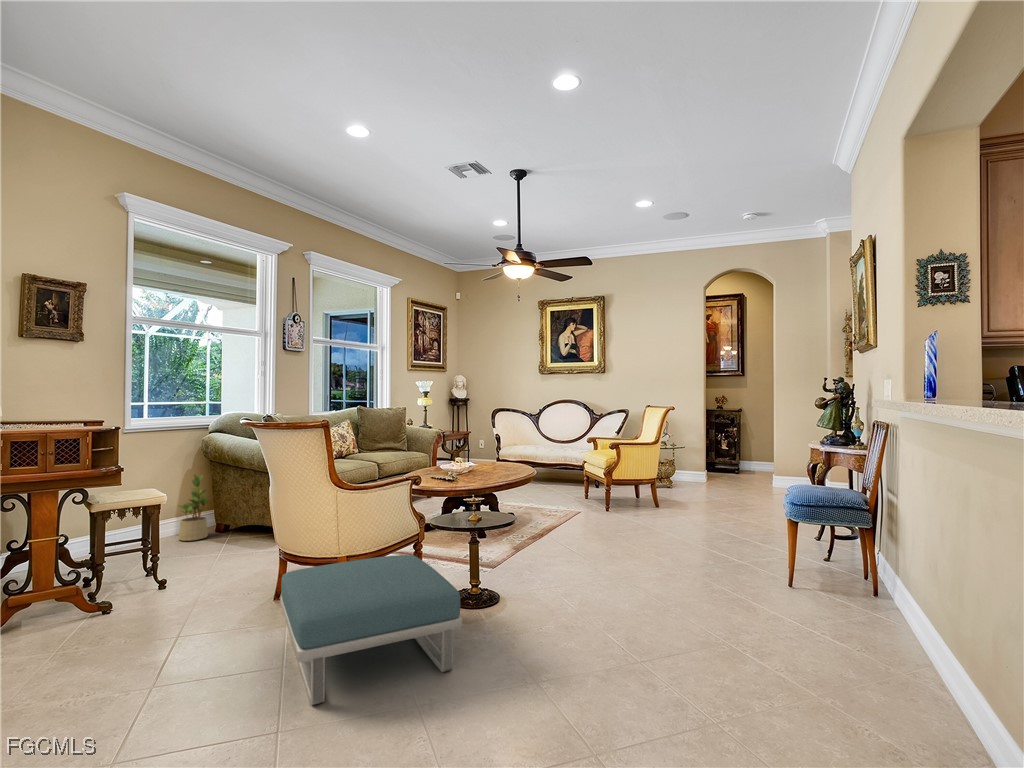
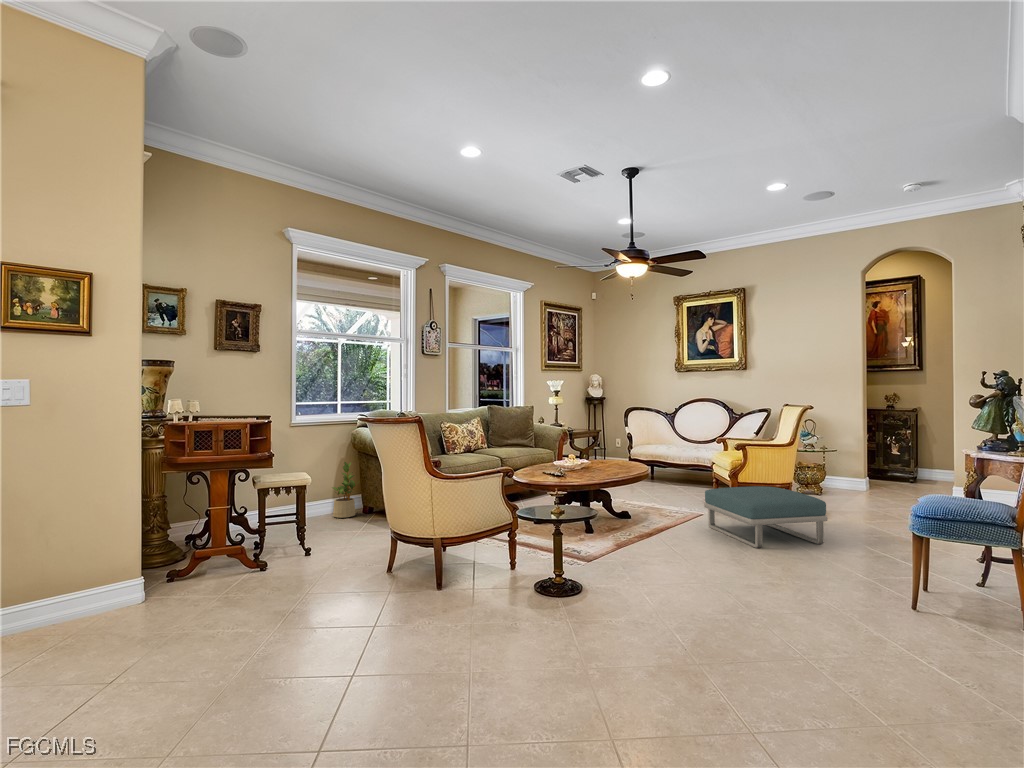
footstool: present [280,555,462,705] -> present [704,486,827,548]

